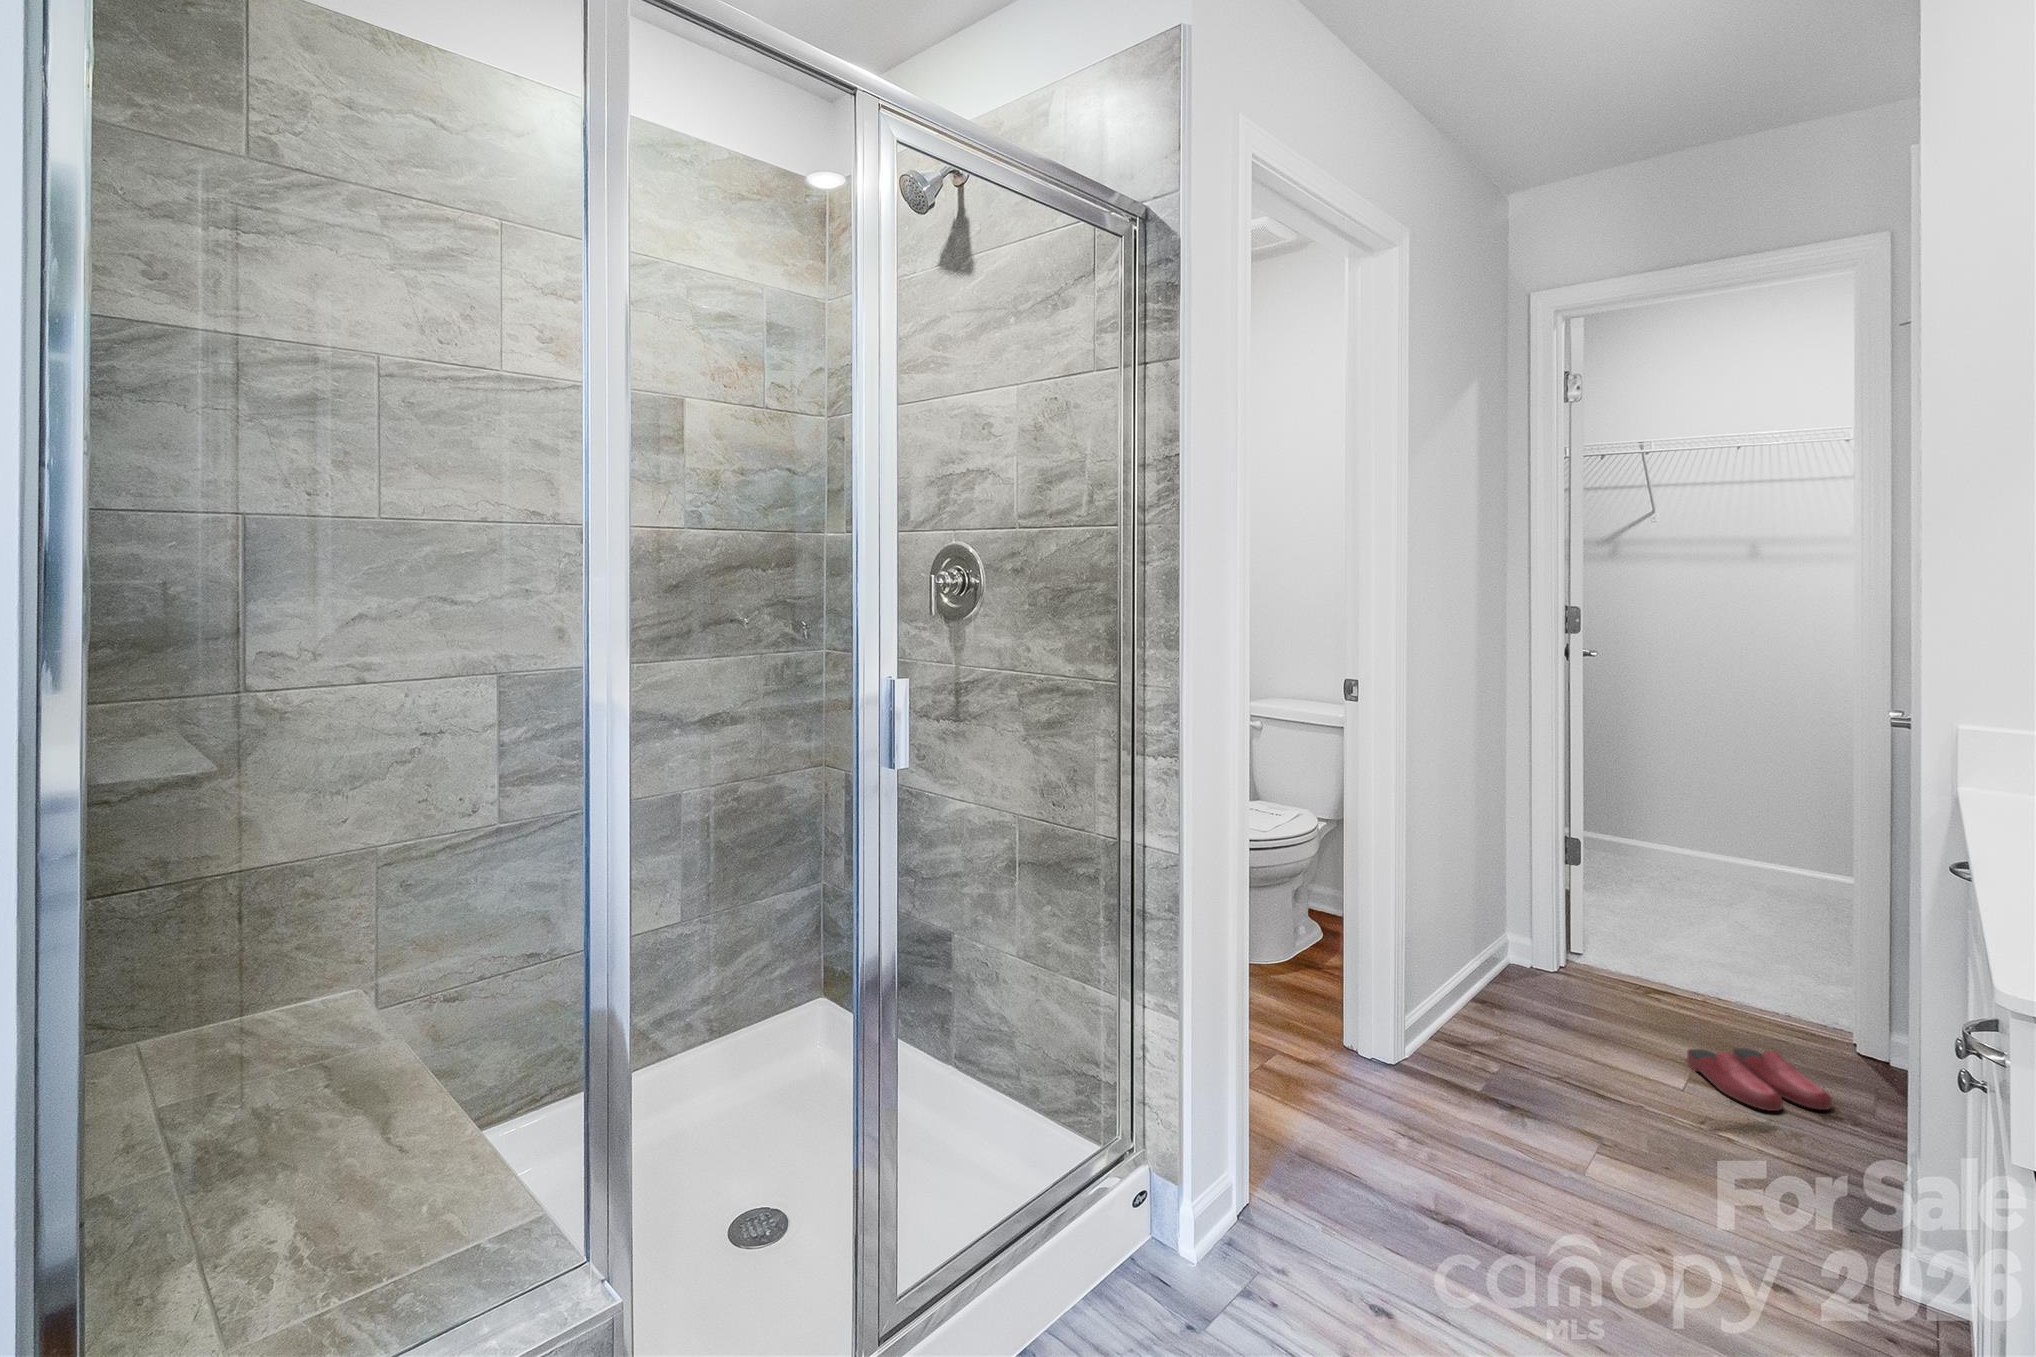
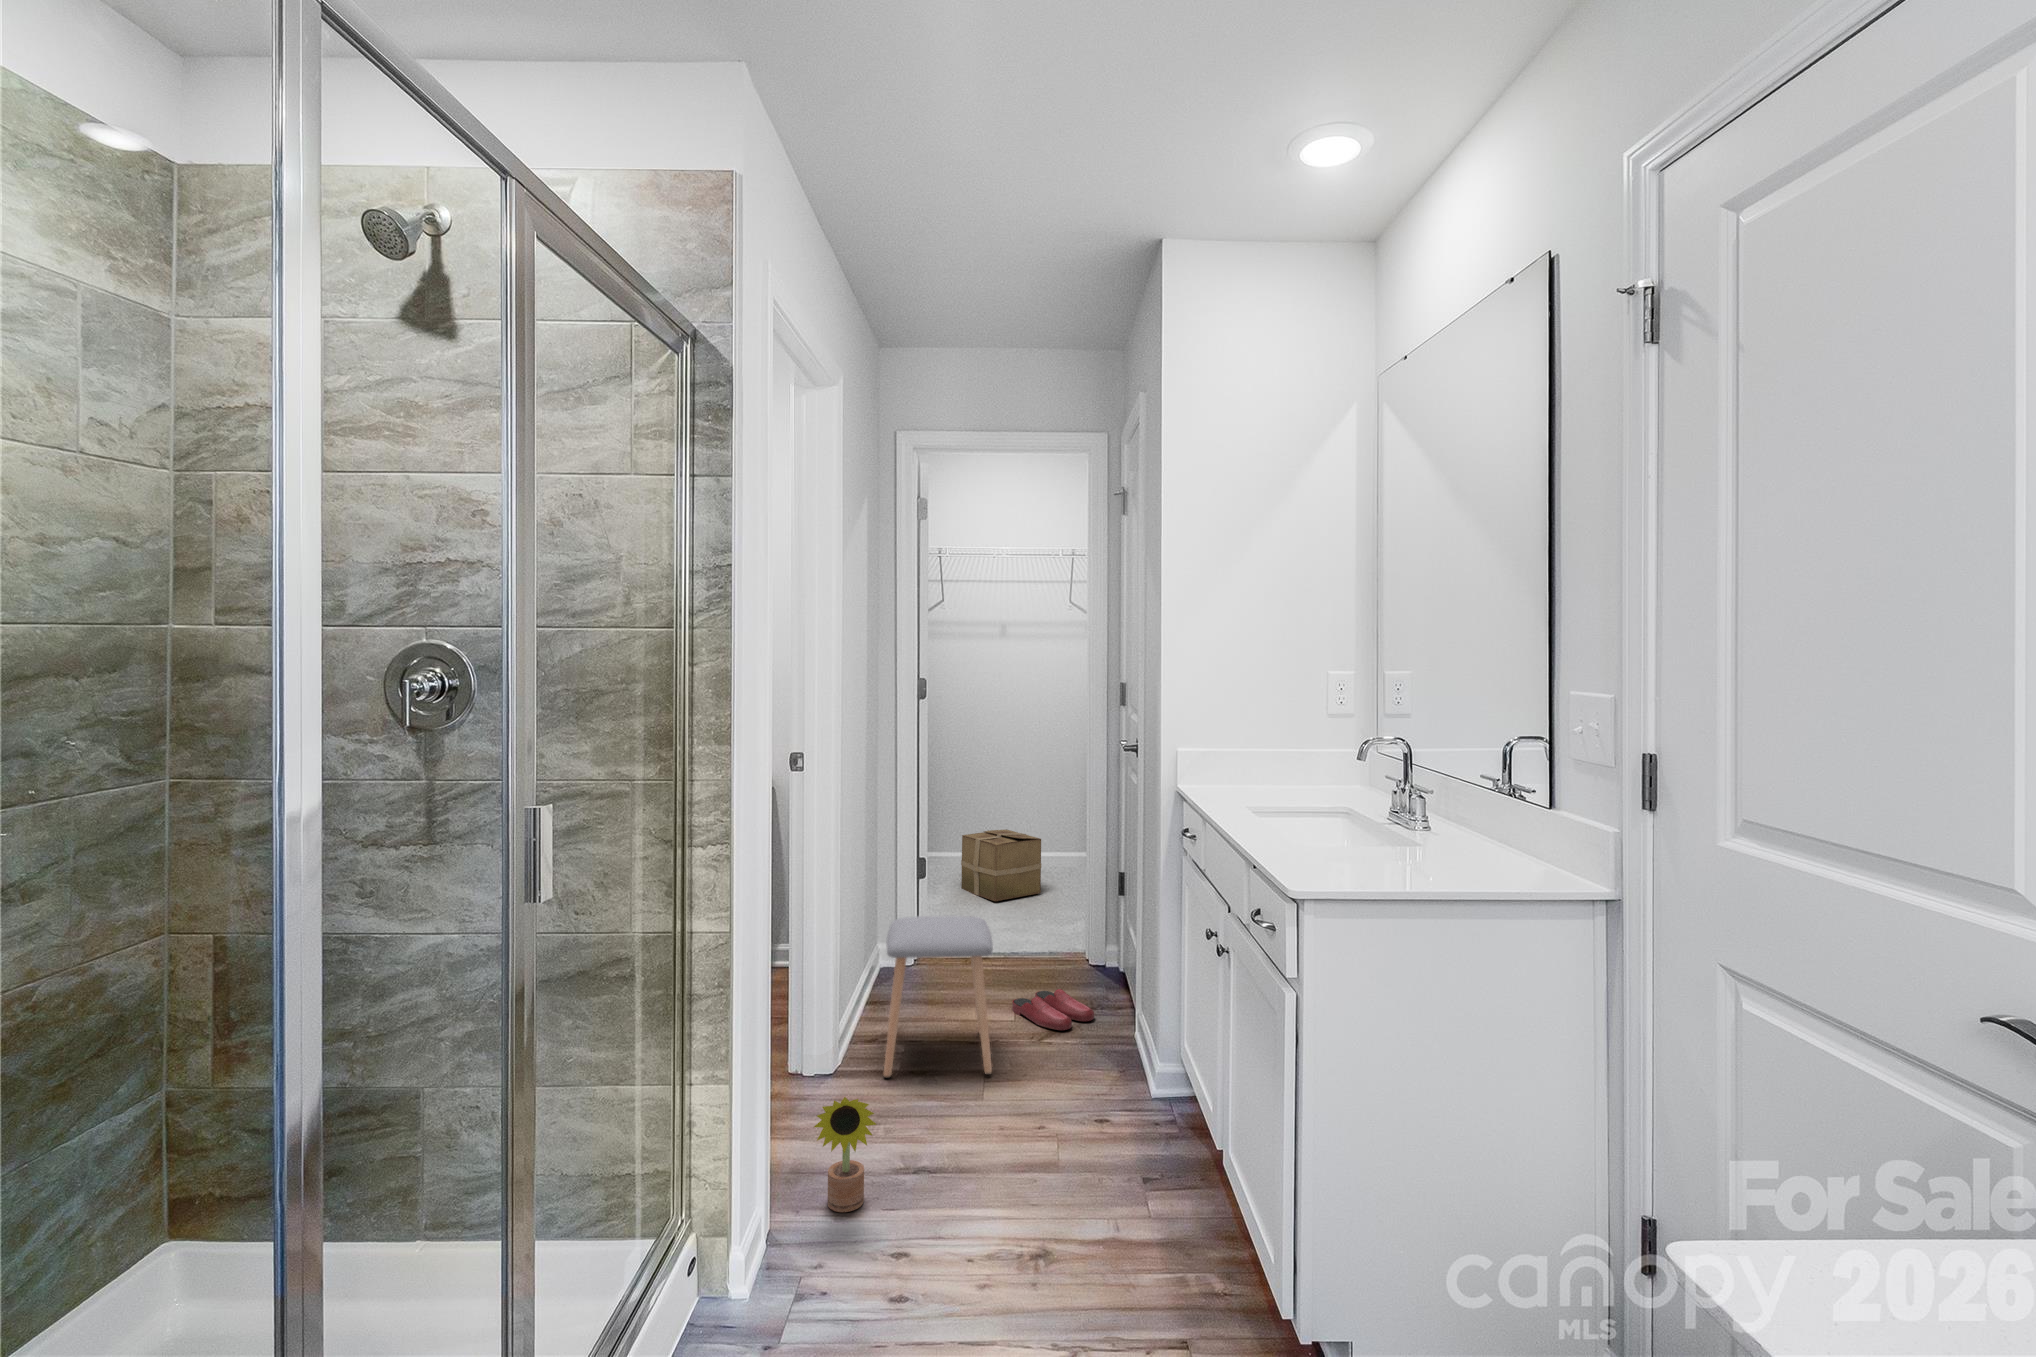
cardboard box: none [1670,821,1808,920] -> present [961,829,1041,901]
stool: none [1454,902,1630,1133] -> present [884,916,993,1078]
decorative plant: none [1295,1085,1371,1227] -> present [814,1097,876,1212]

